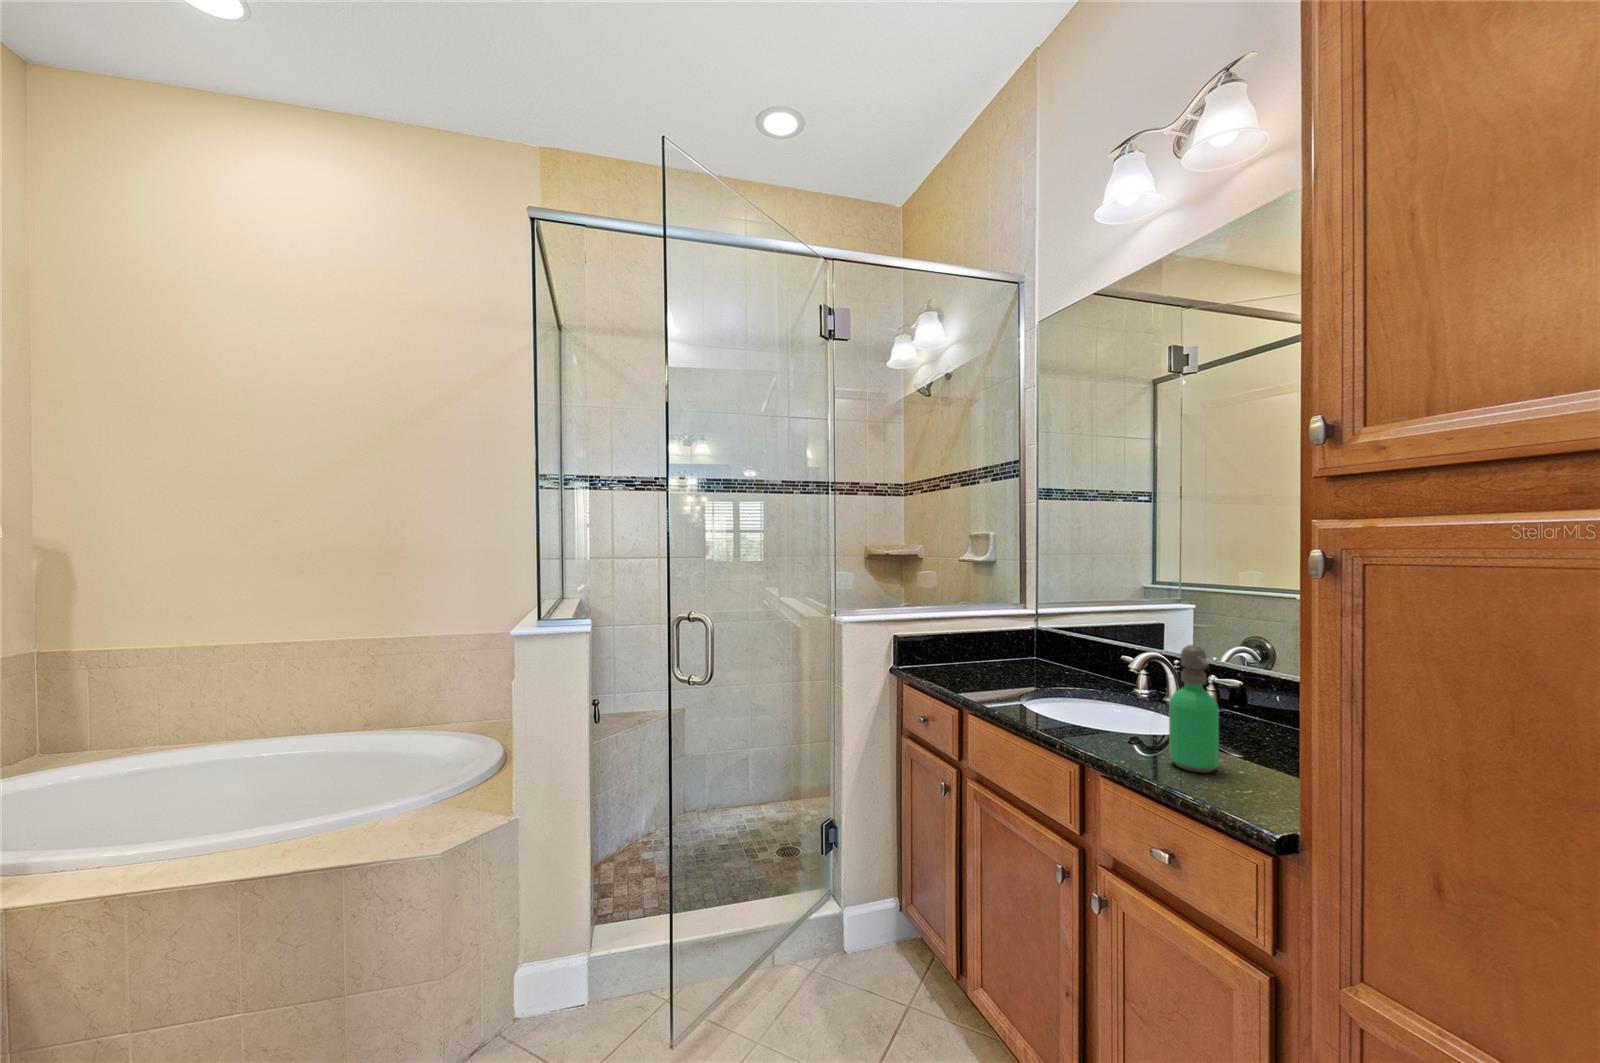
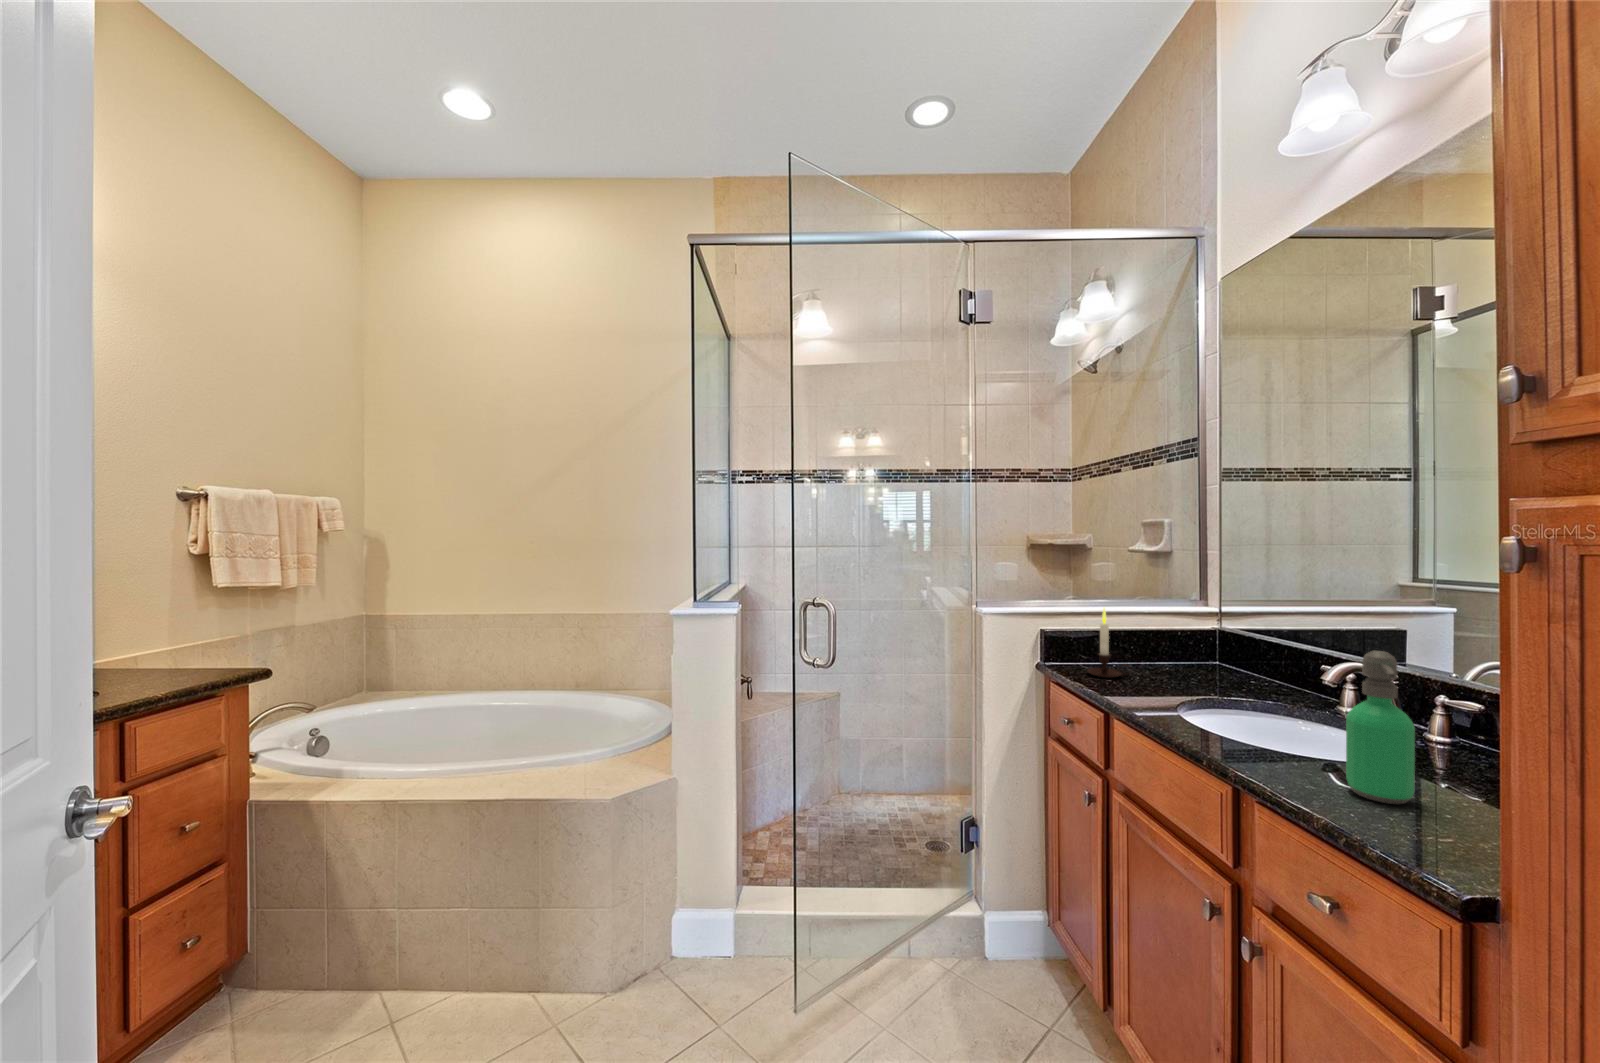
candle: none [934,611,971,675] -> present [1087,609,1126,678]

